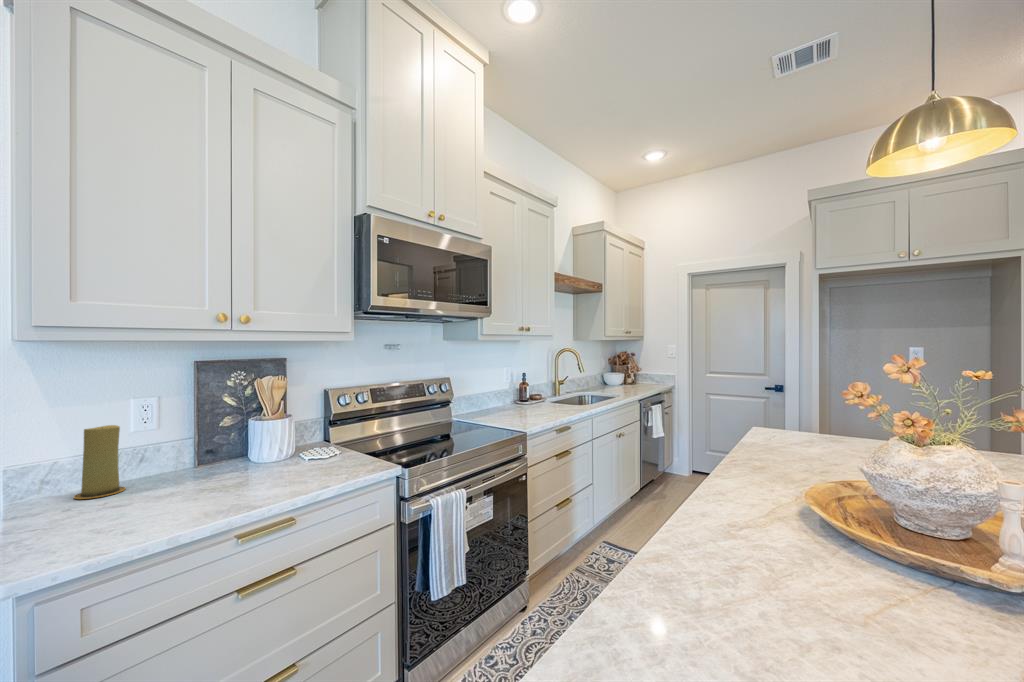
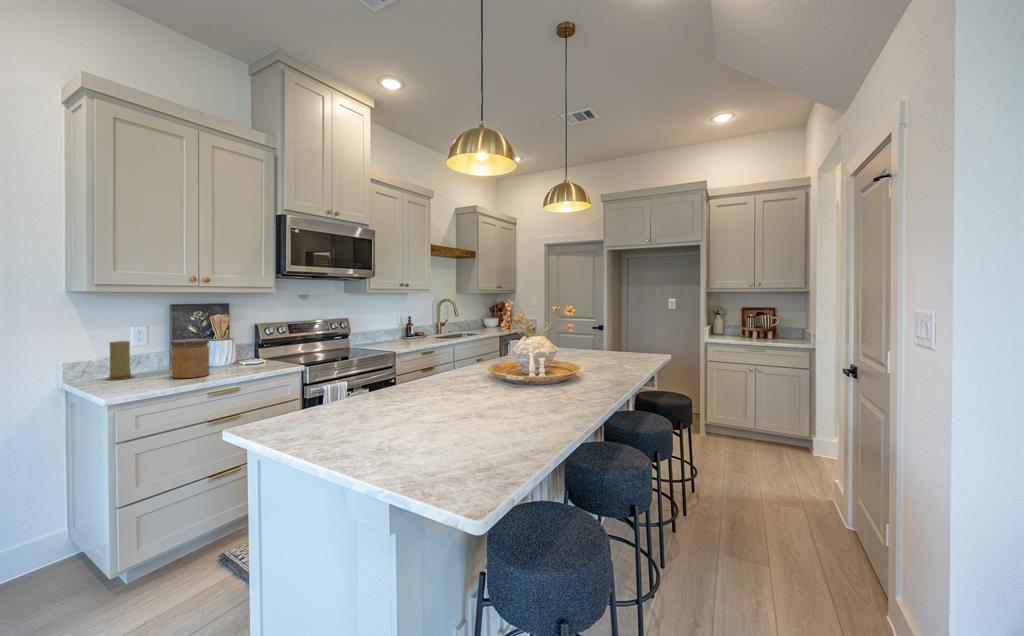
jar: none [183,419,249,496] -> present [171,339,210,378]

